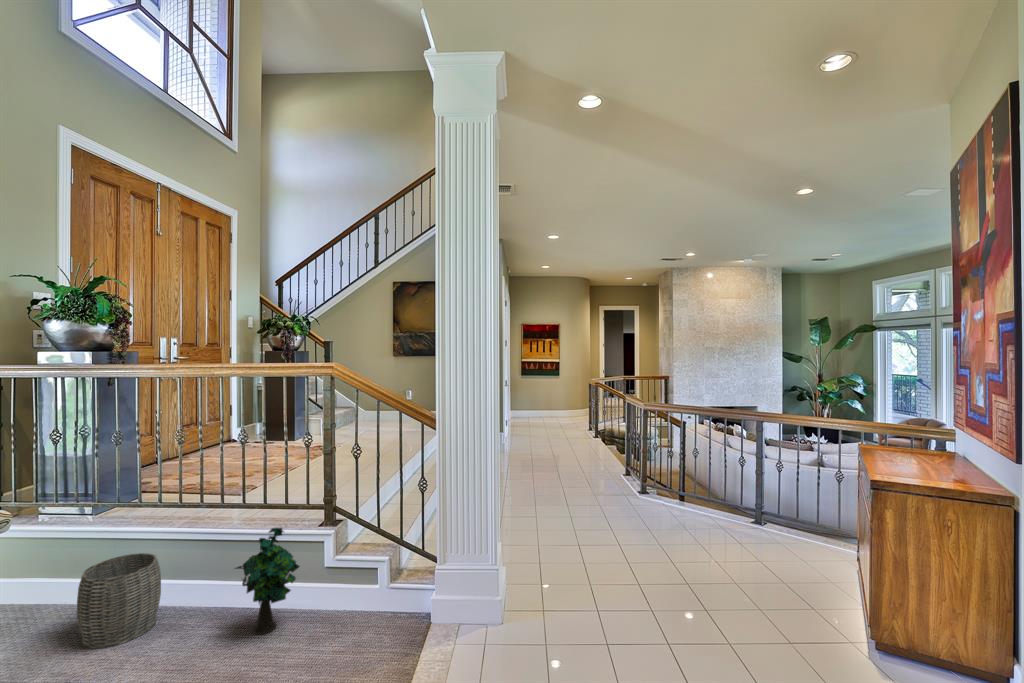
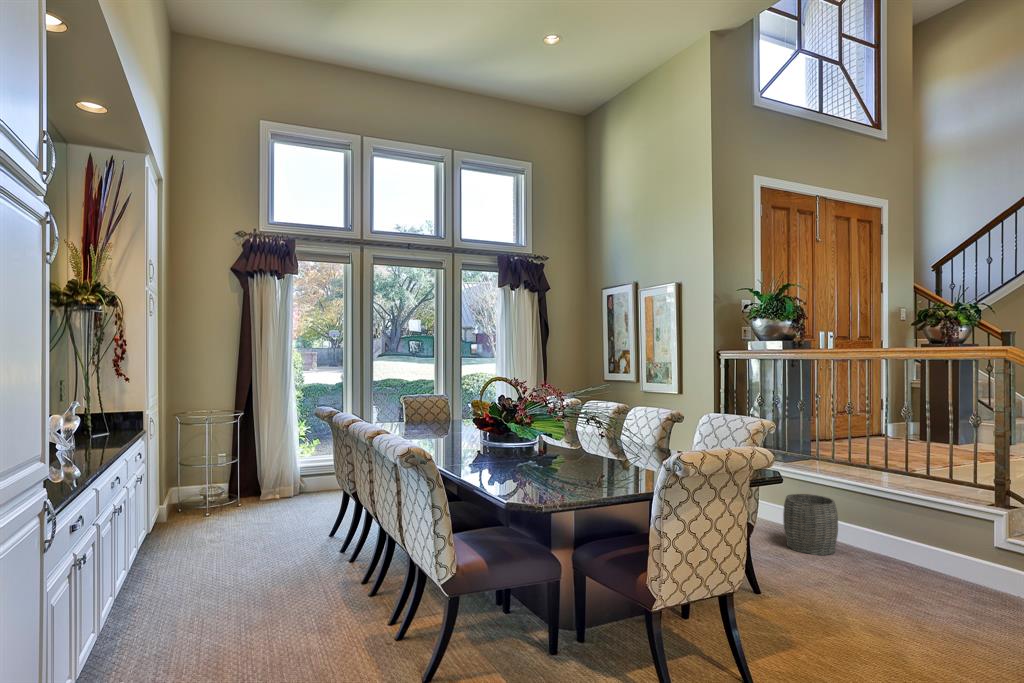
decorative plant: present [235,528,299,634] -> none [899,497,966,590]

